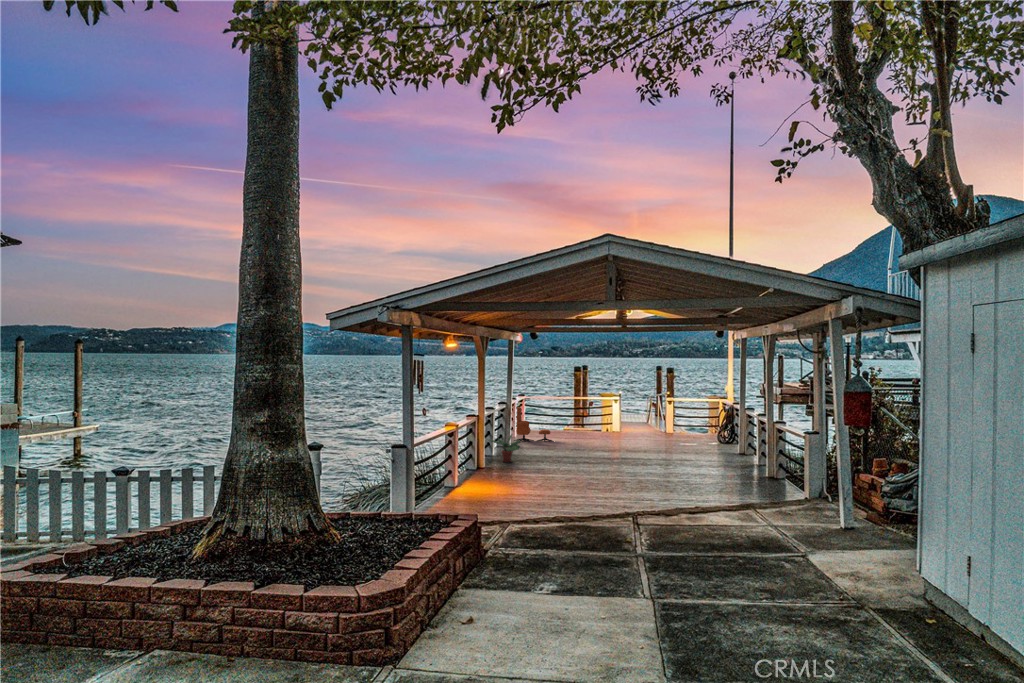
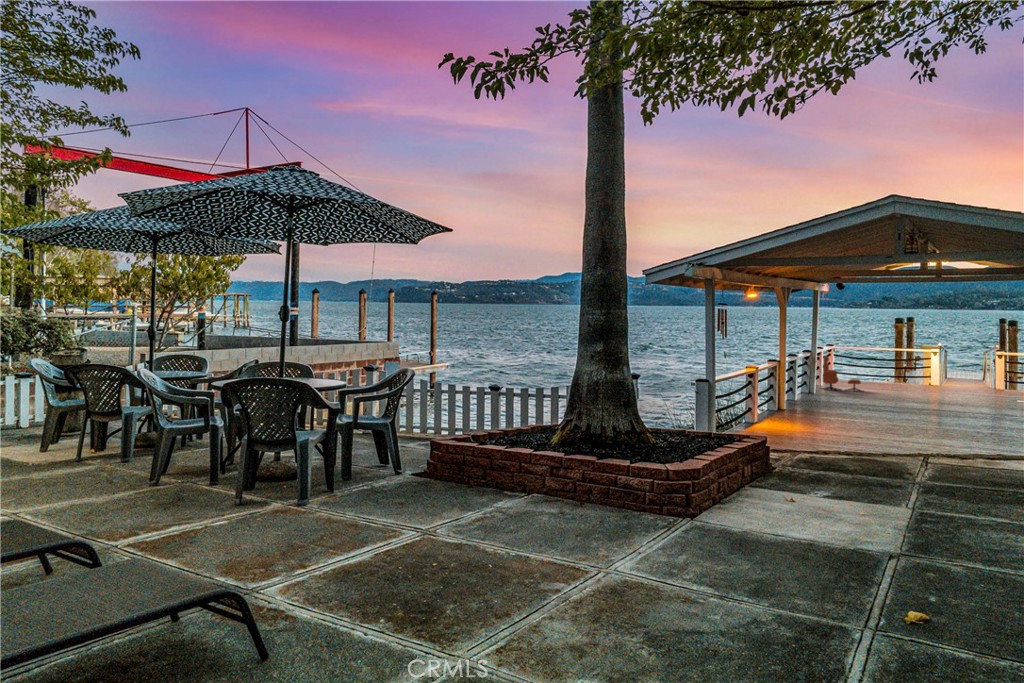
potted plant: present [489,434,521,462] -> none [788,380,827,407]

